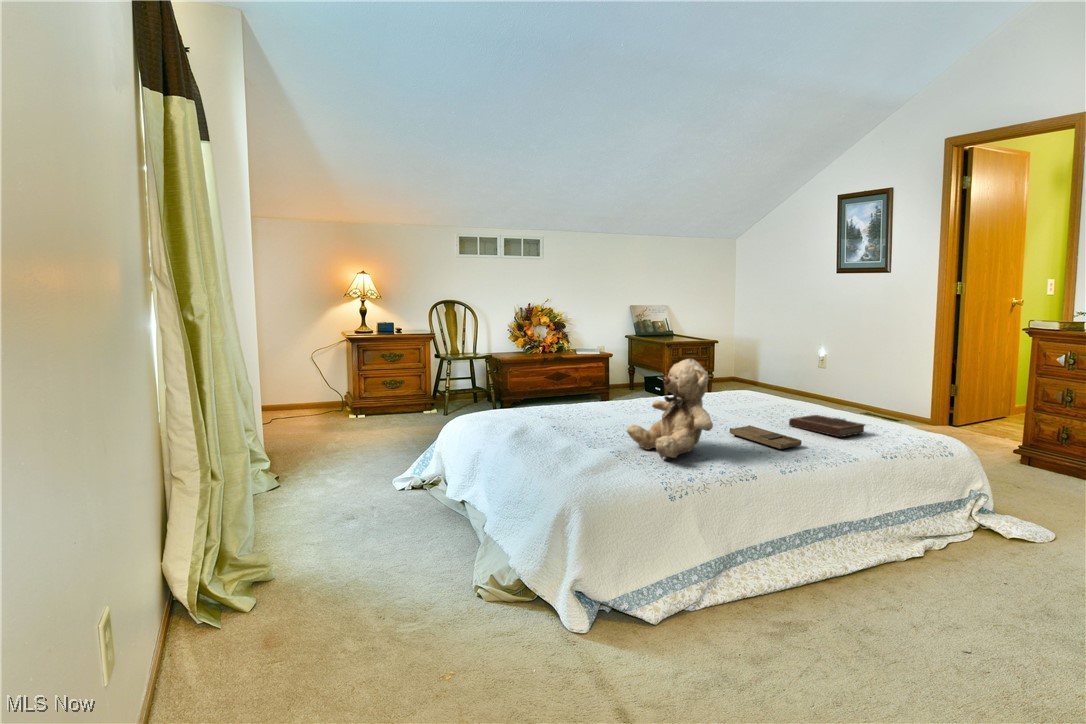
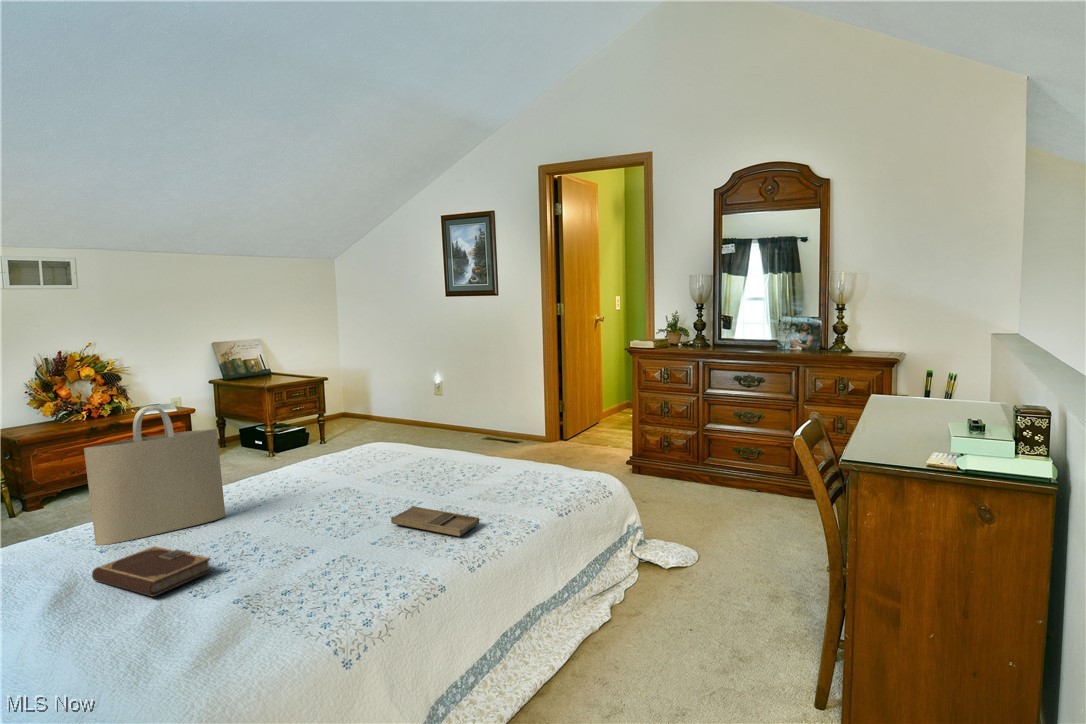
tote bag: none [541,329,617,413] -> present [84,406,225,545]
teddy bear: present [627,359,713,459] -> none [252,444,381,599]
notebook: present [789,415,865,437] -> present [92,546,211,597]

